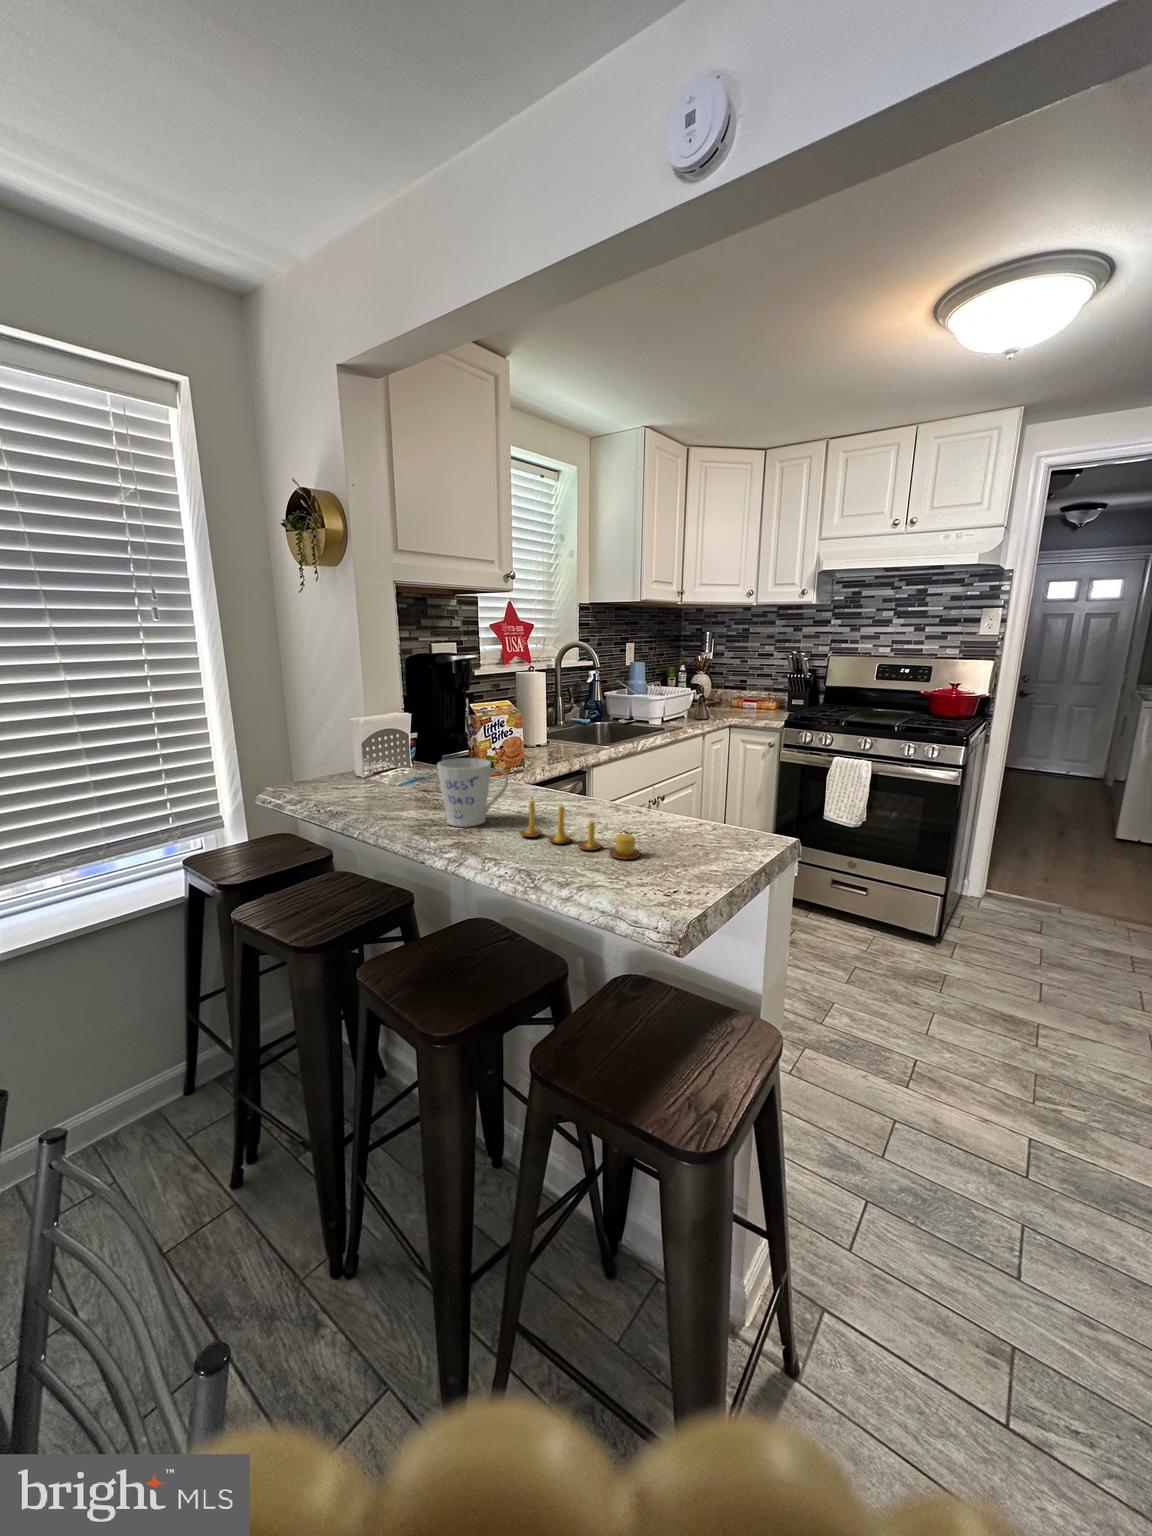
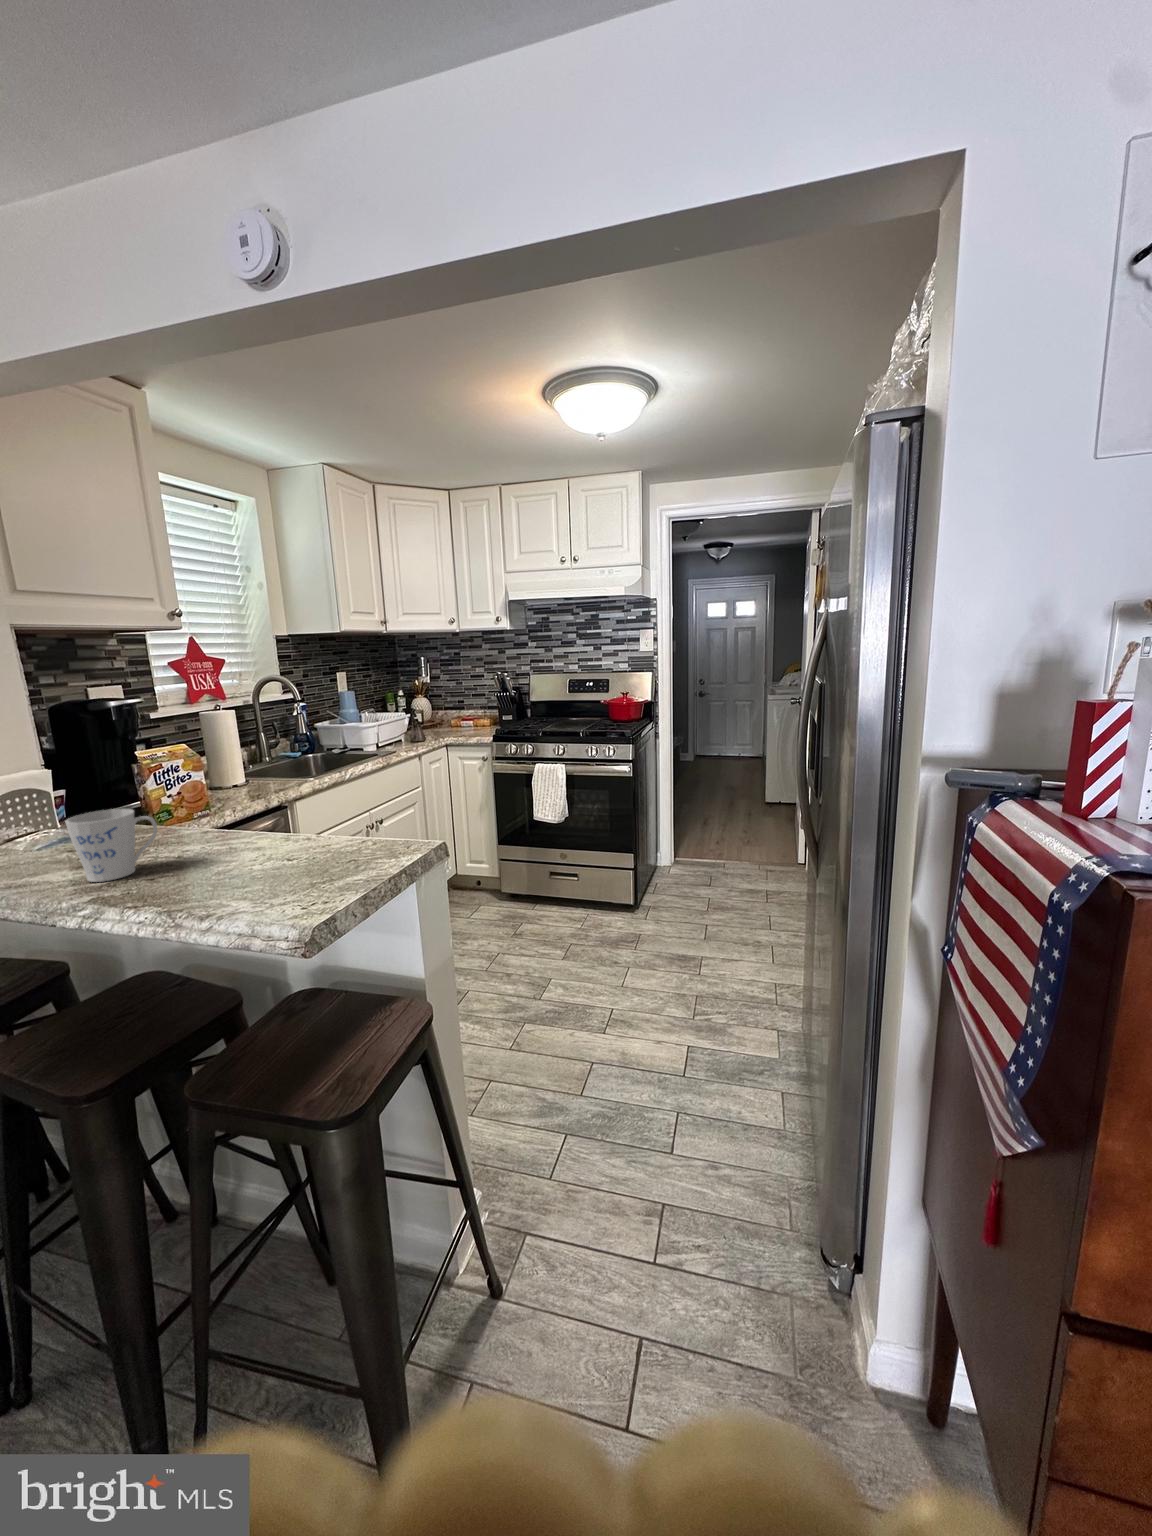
candle: present [520,800,641,859] -> none [169,839,293,885]

